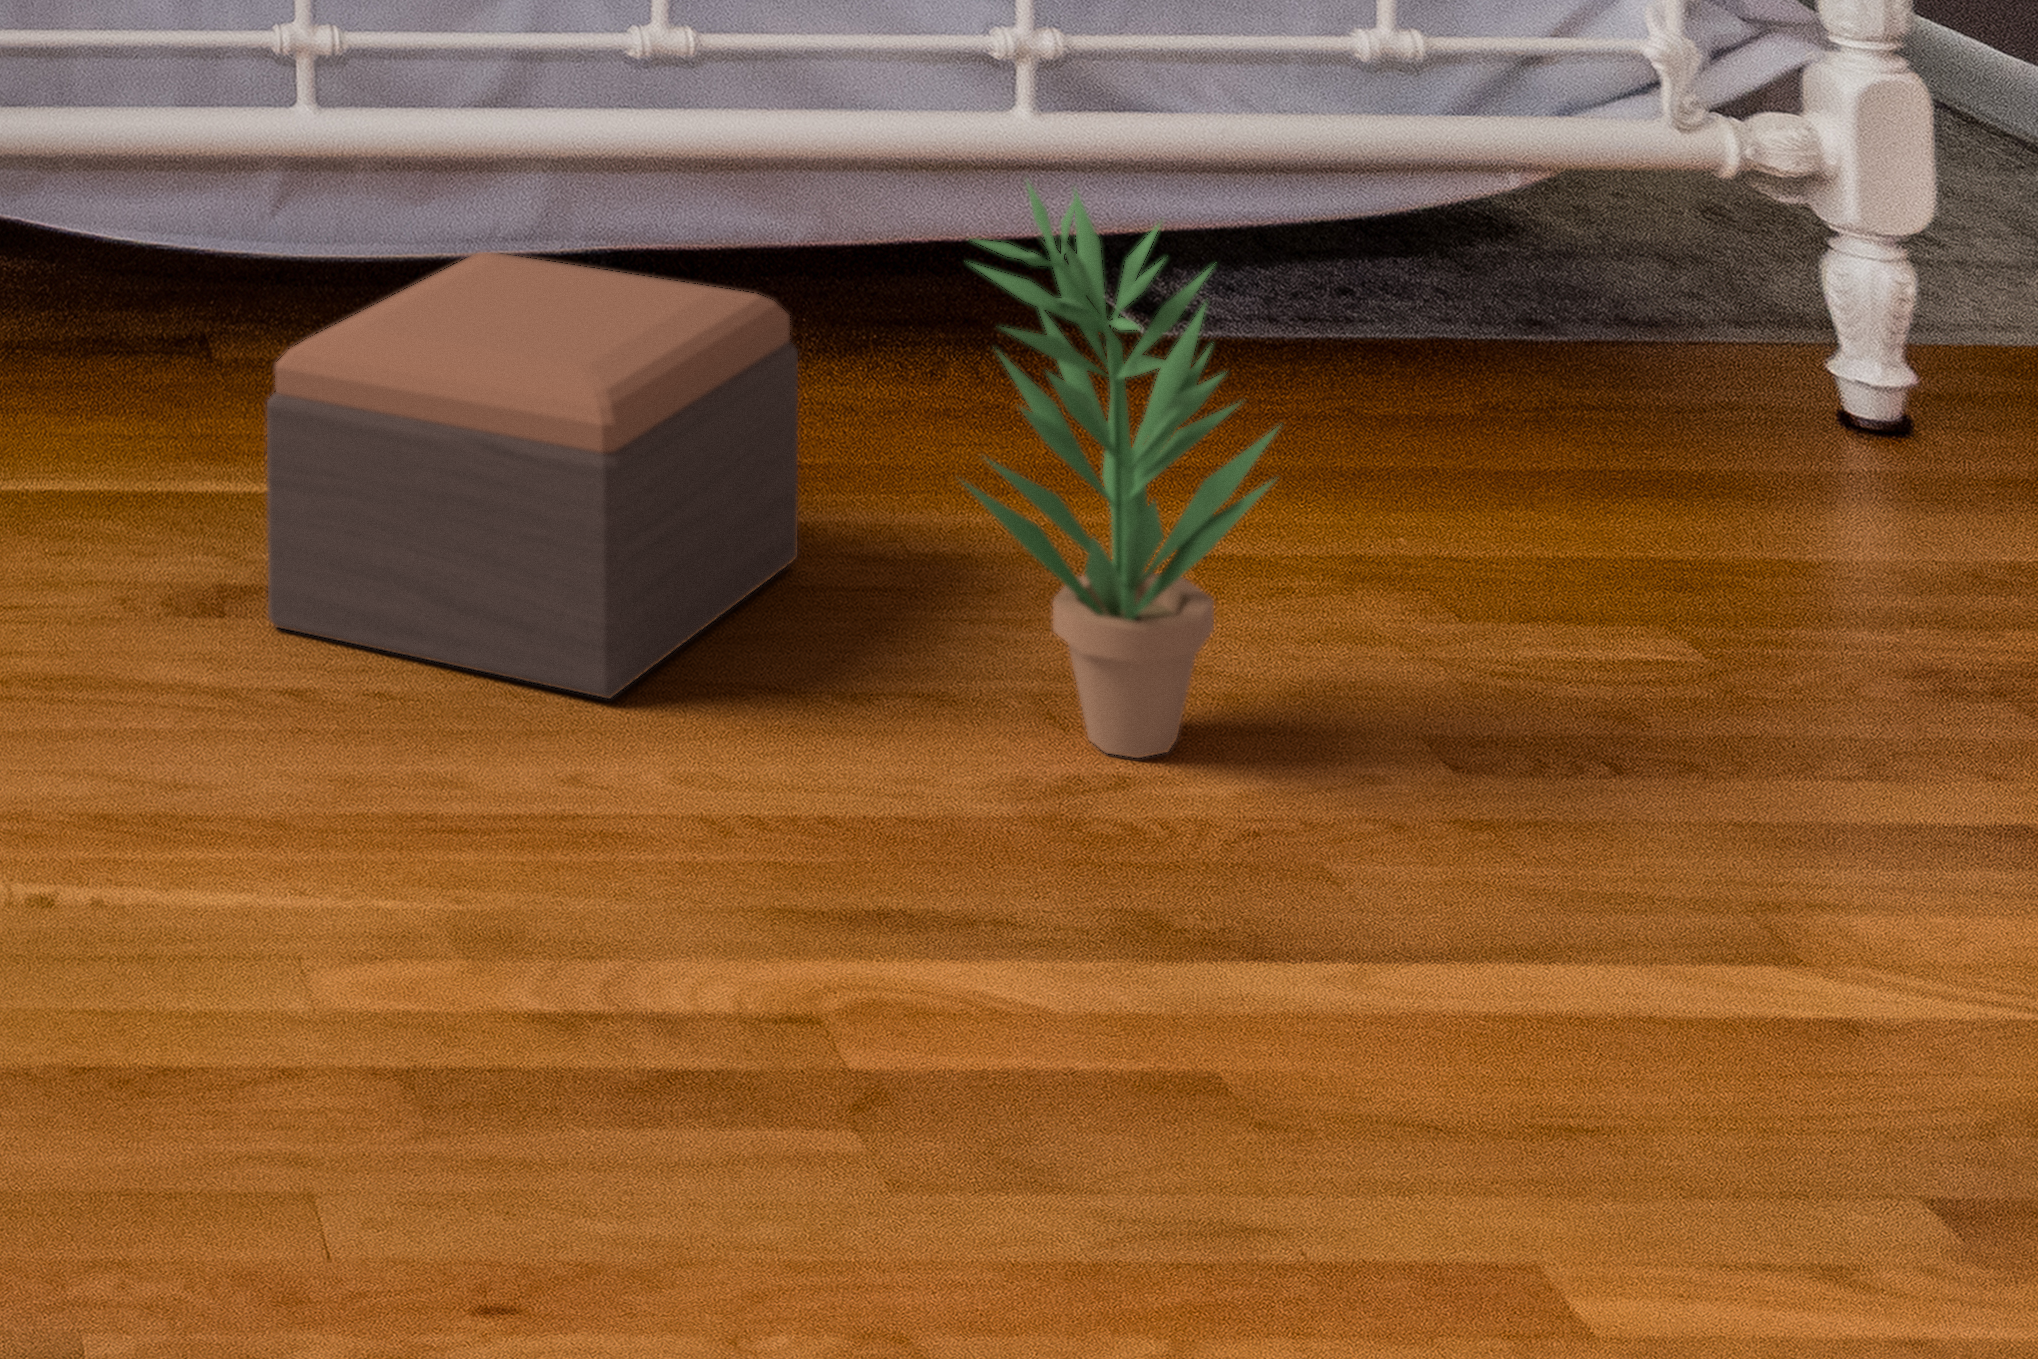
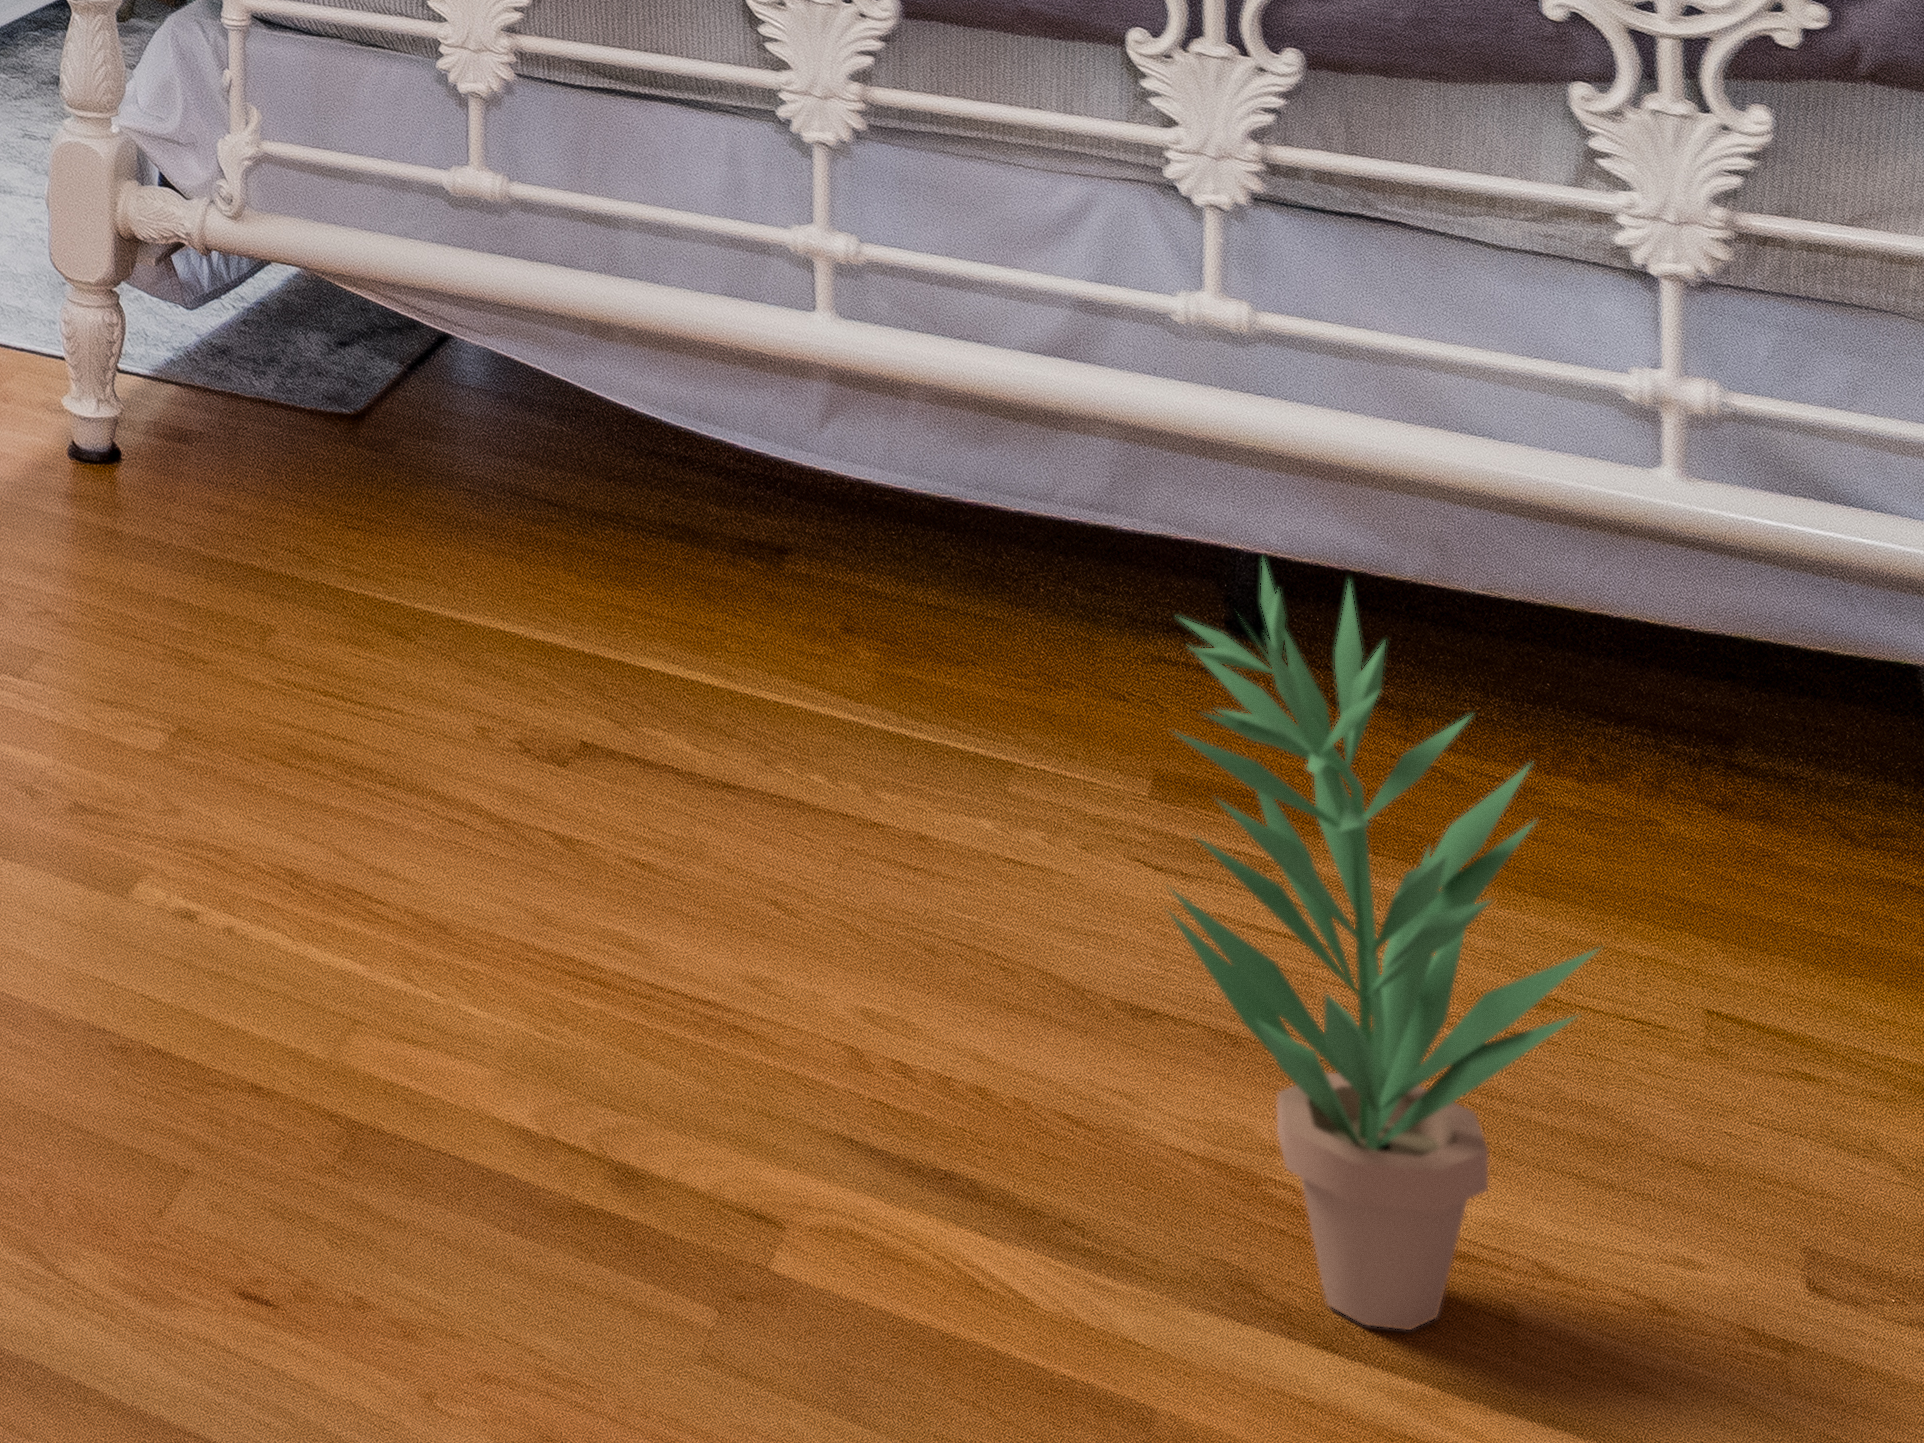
footstool: present [267,252,798,699] -> none [525,529,1156,1064]

